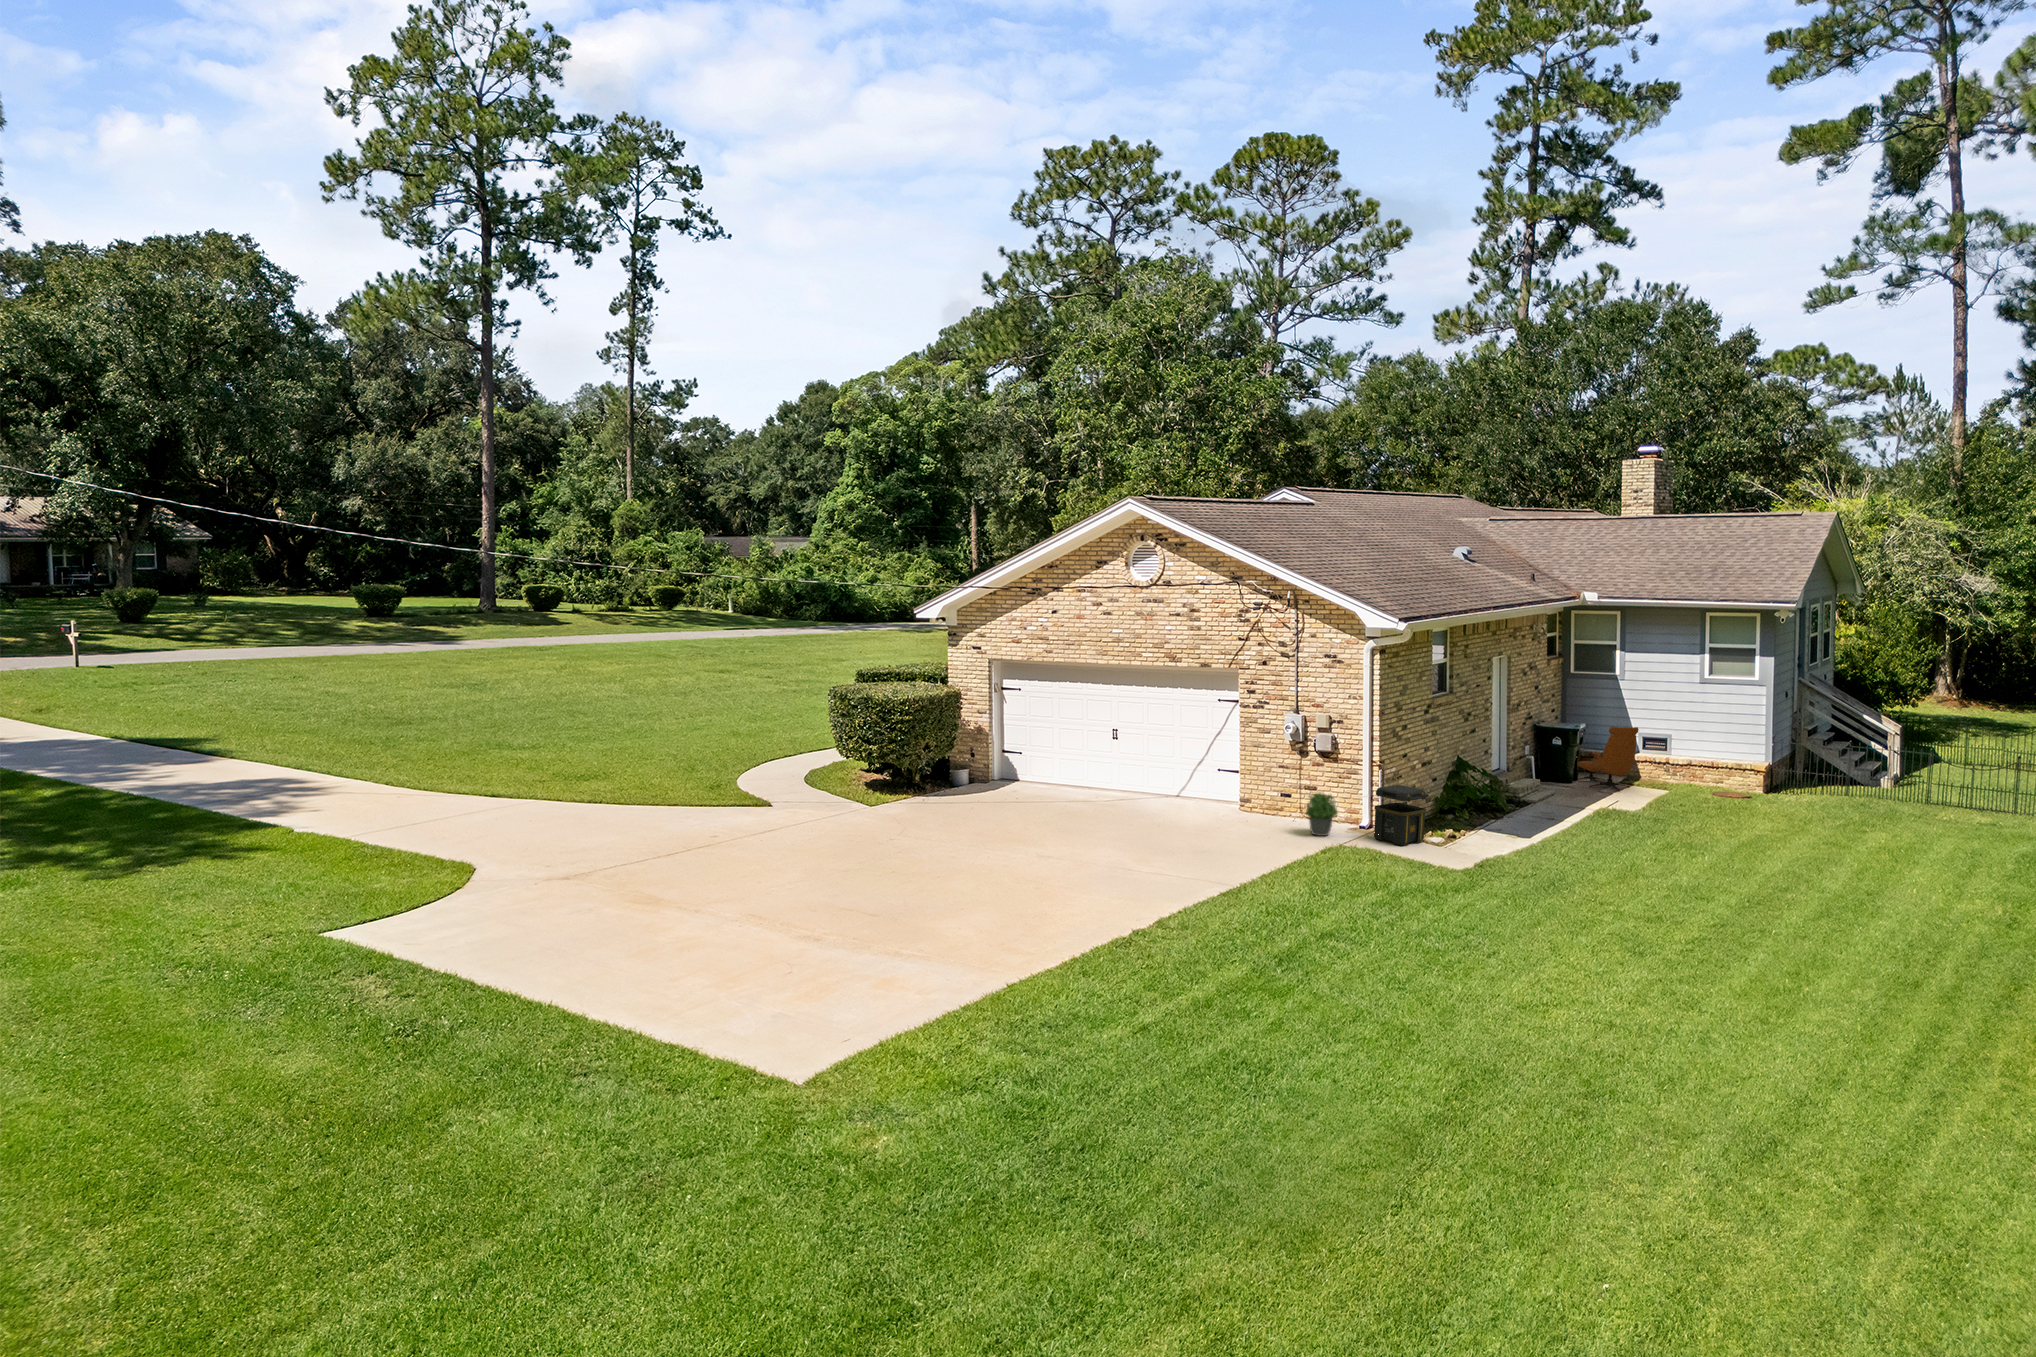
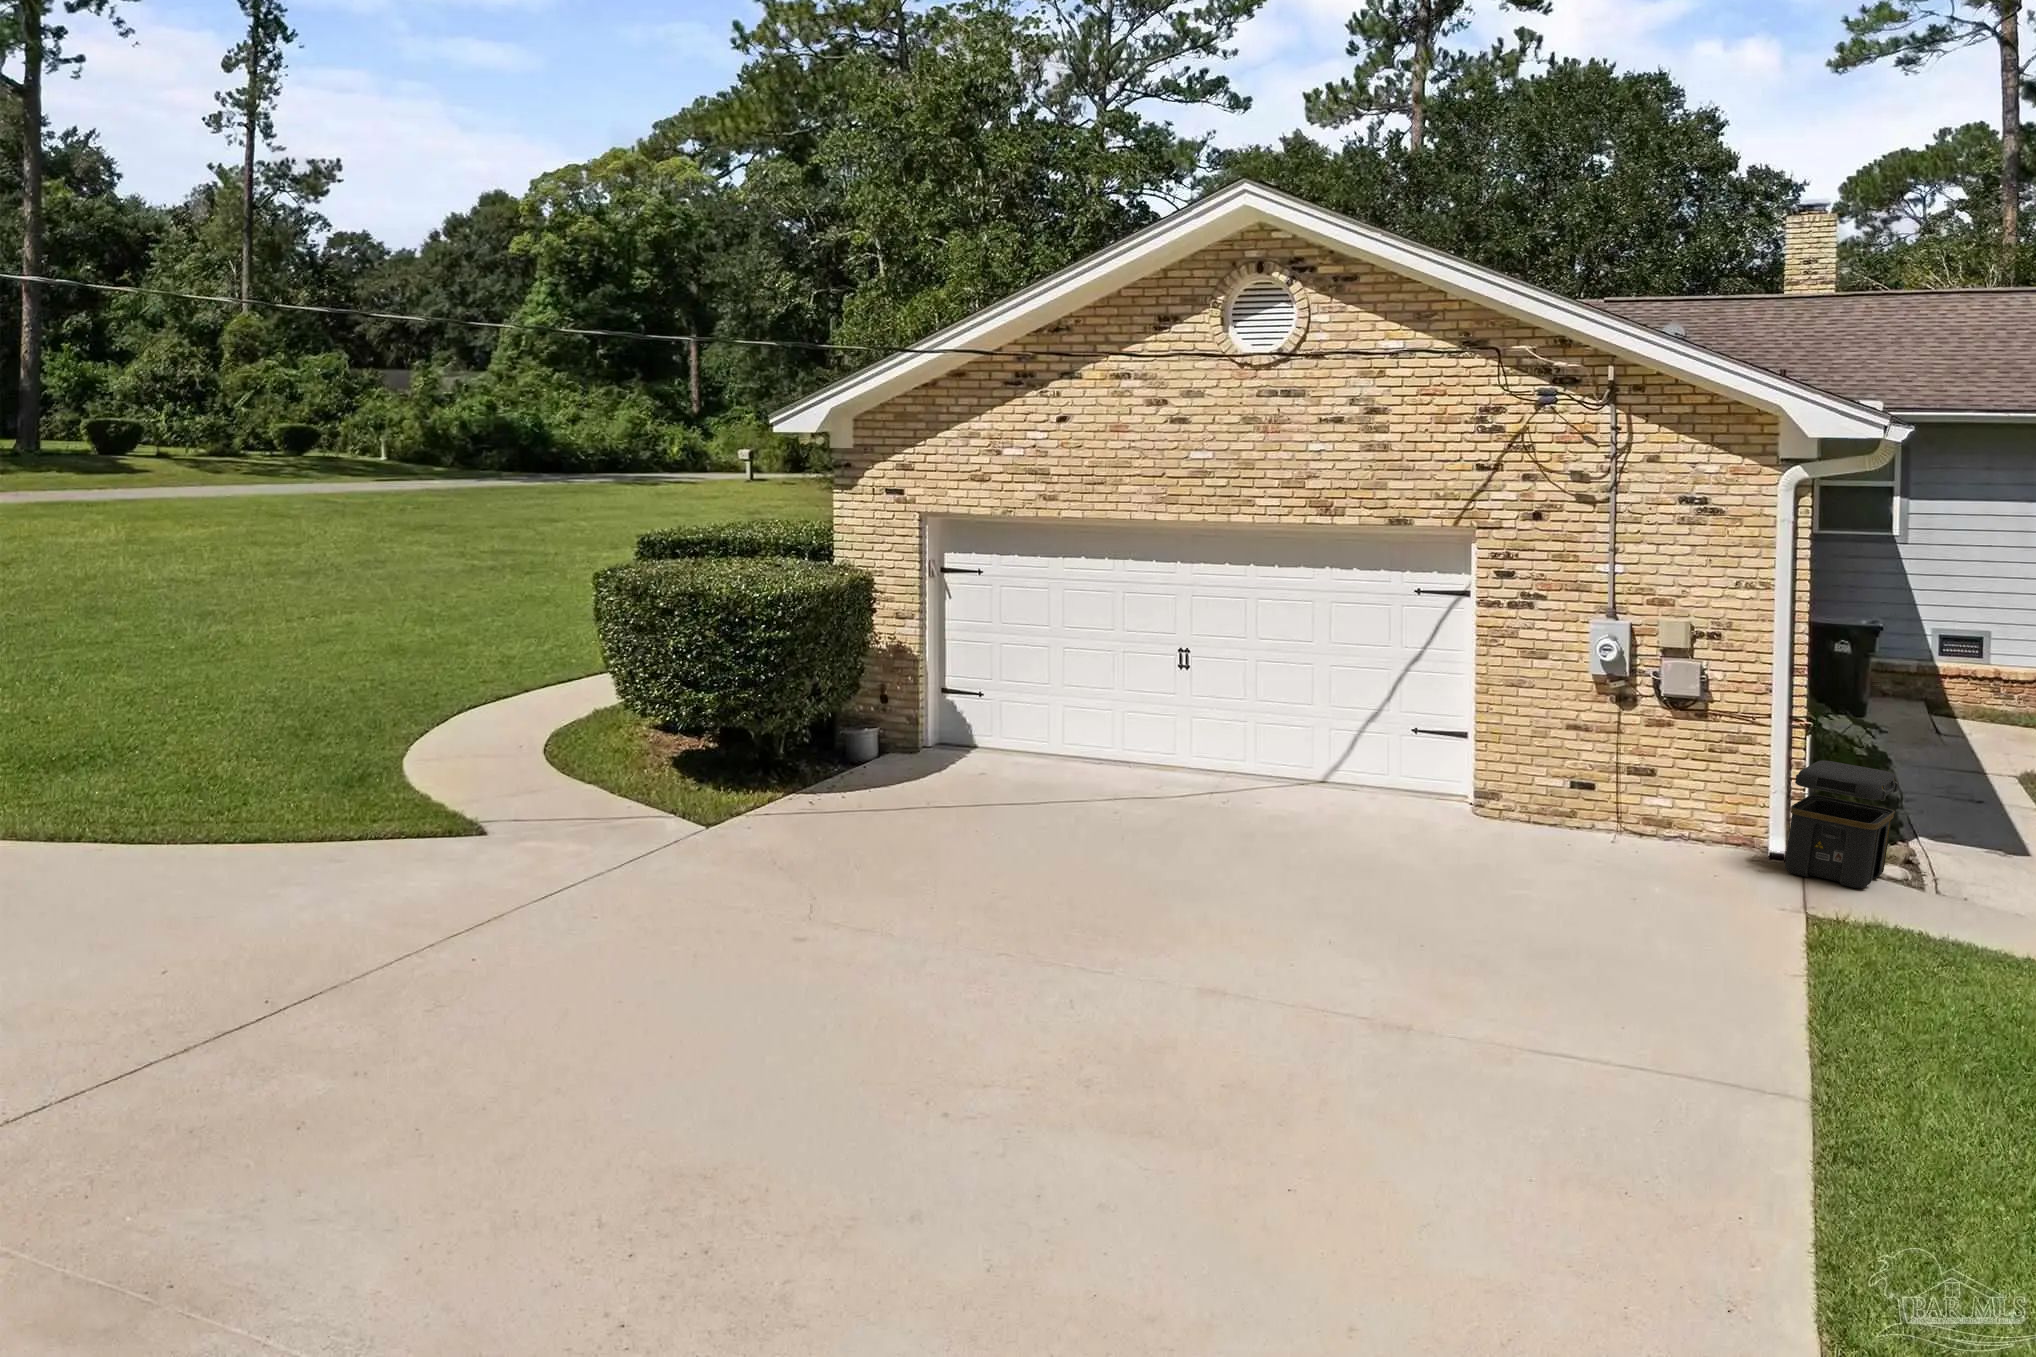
lounge chair: present [1577,727,1639,792] -> none [1865,624,2008,731]
potted plant: present [1305,793,1337,836] -> none [1640,780,1720,870]

